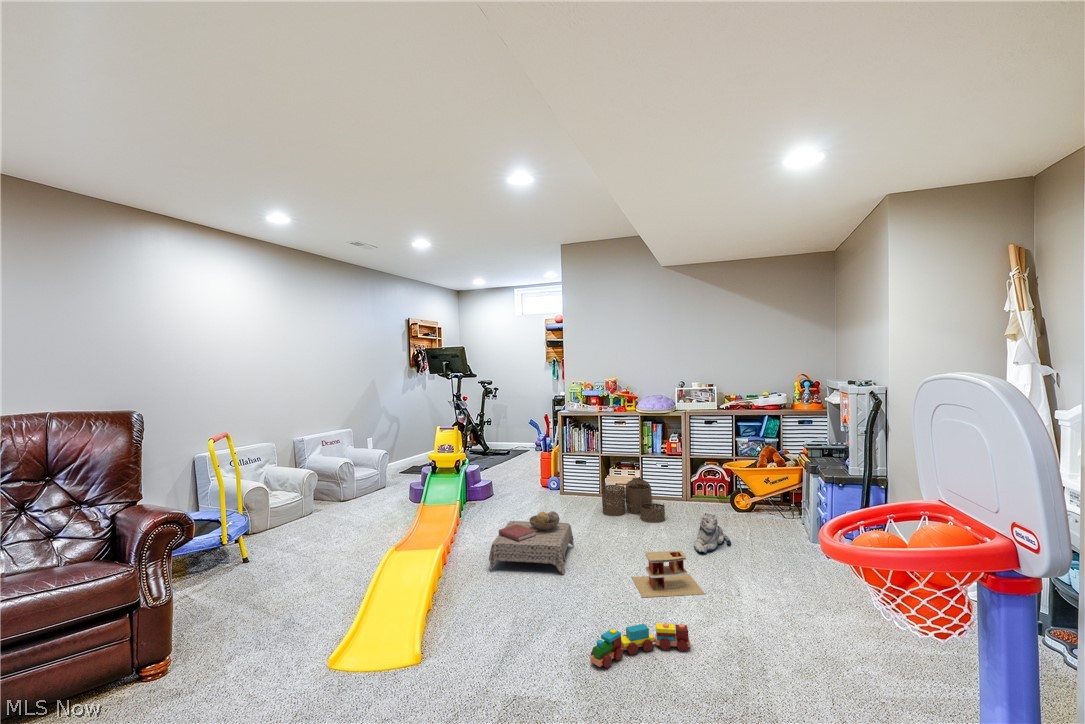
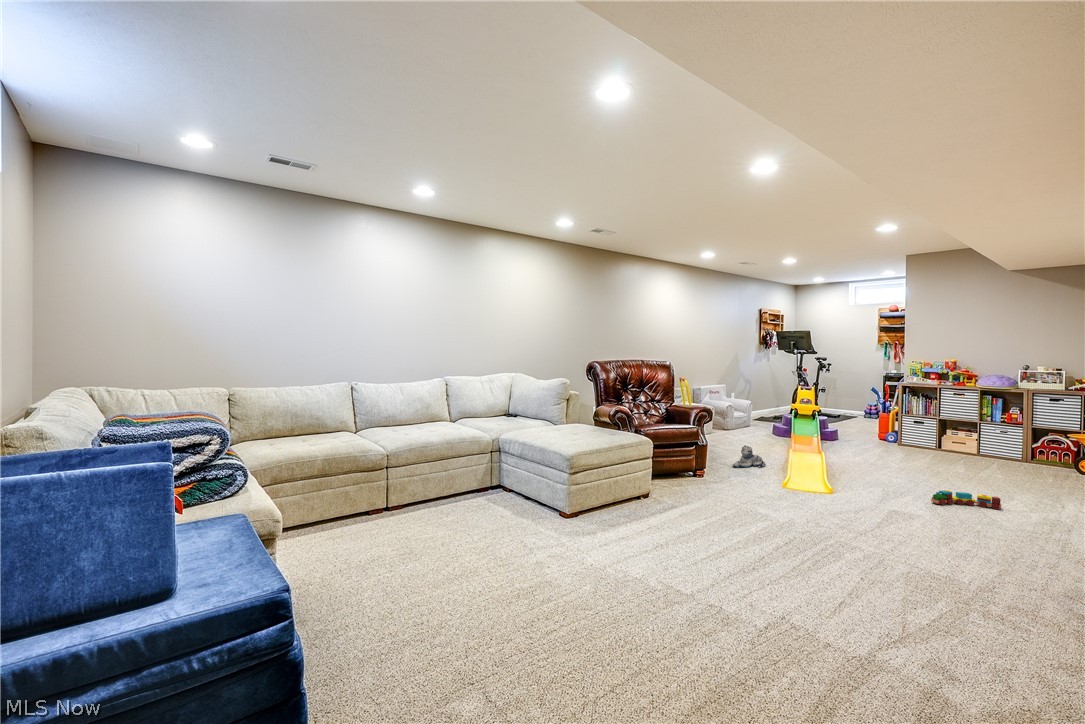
woven basket: present [602,477,665,522] -> none [938,435,998,467]
ottoman: present [489,511,574,574] -> none [853,441,914,476]
plush toy: present [694,513,731,553] -> present [733,445,766,467]
toy house: present [632,551,705,597] -> none [962,469,1022,497]

